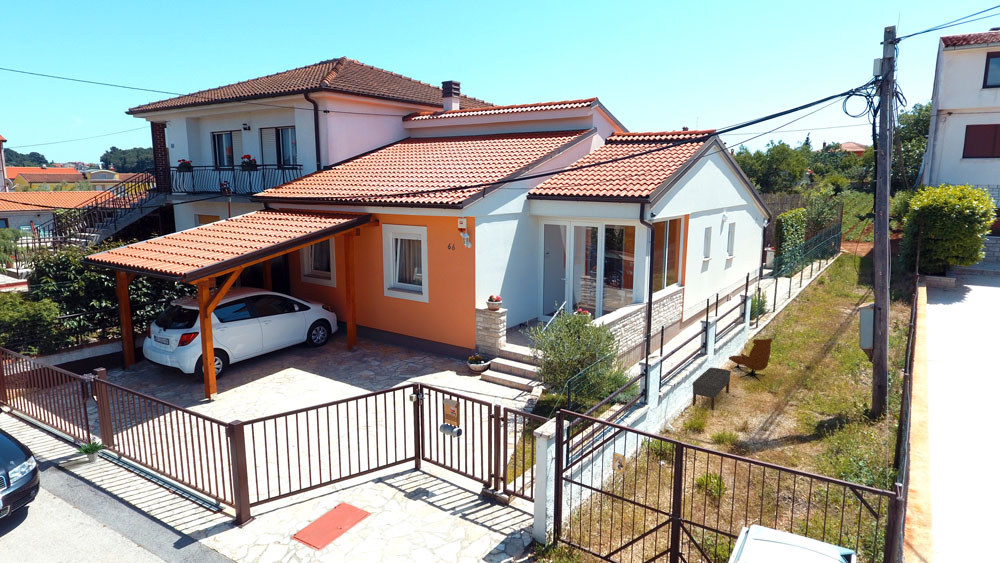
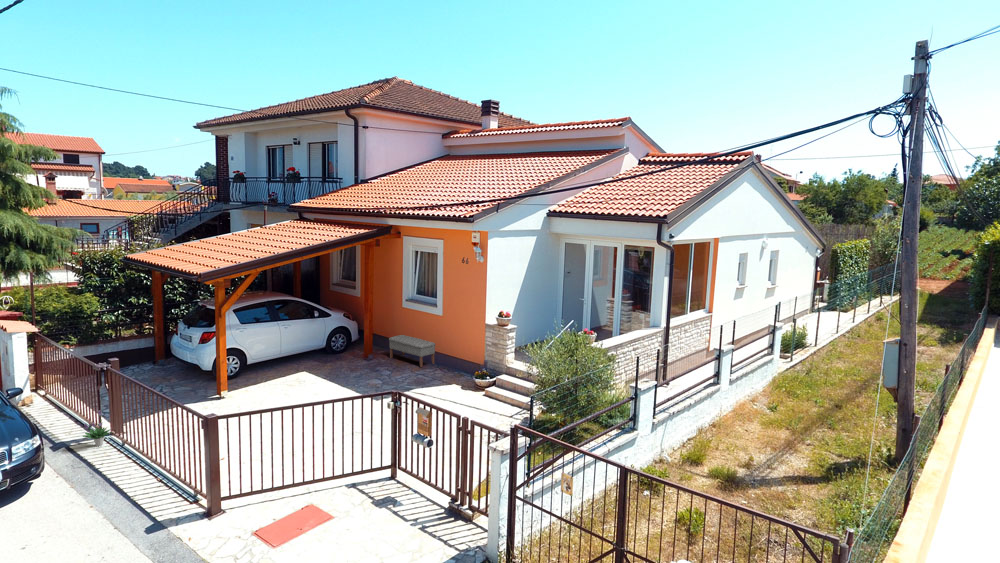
lounge chair: present [729,338,772,381] -> none [749,371,793,416]
bench: present [692,368,731,410] -> present [389,335,435,367]

